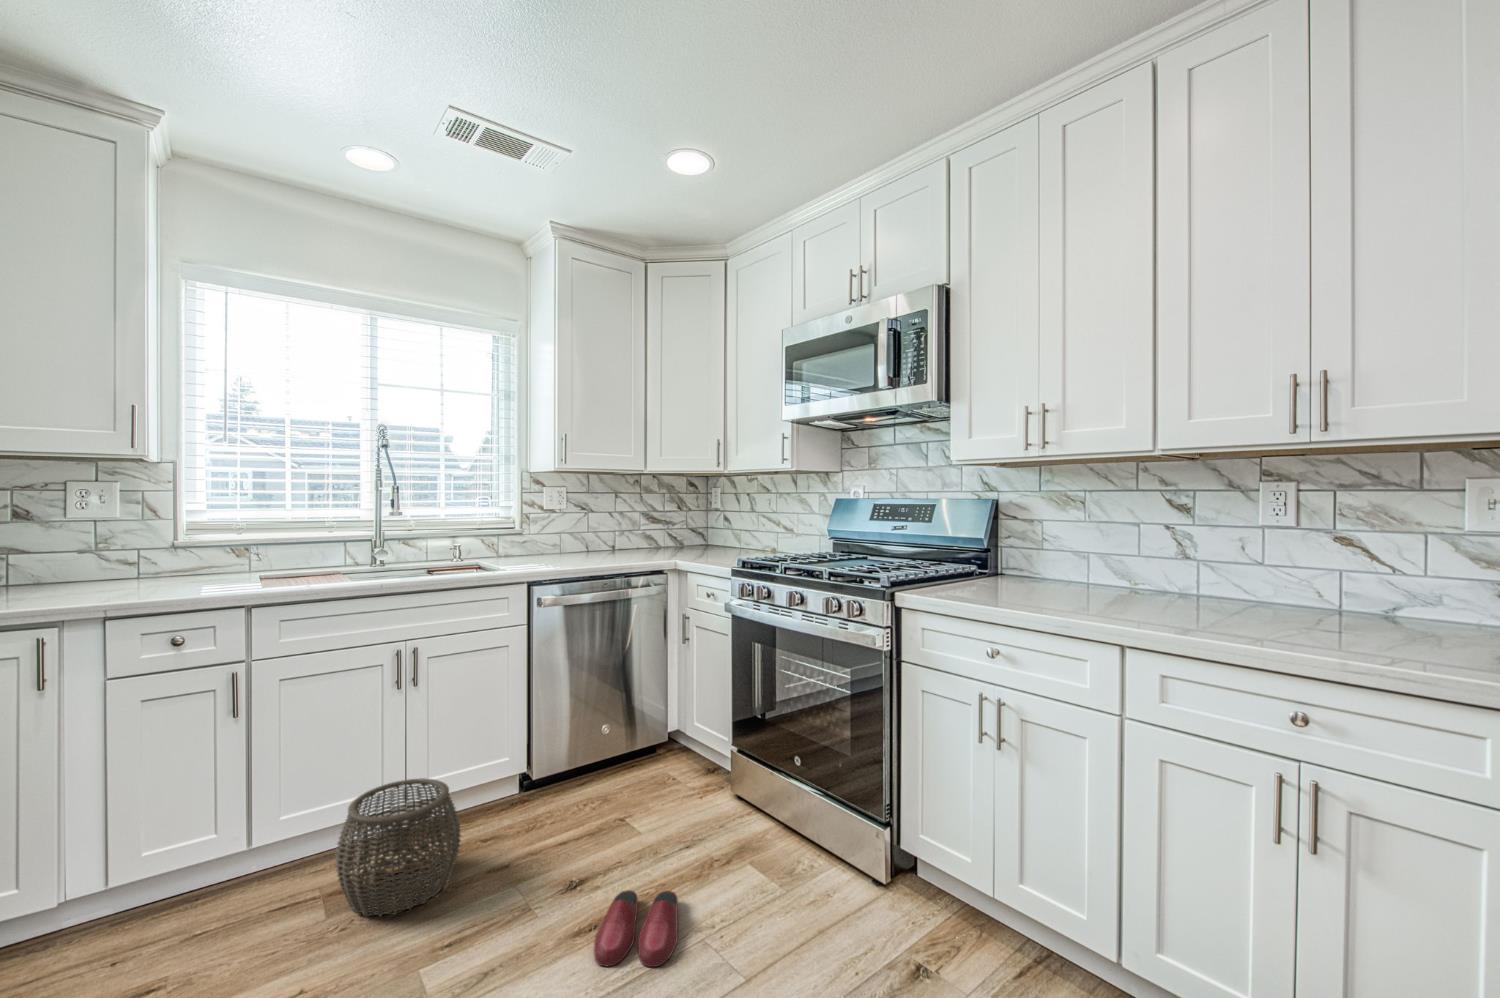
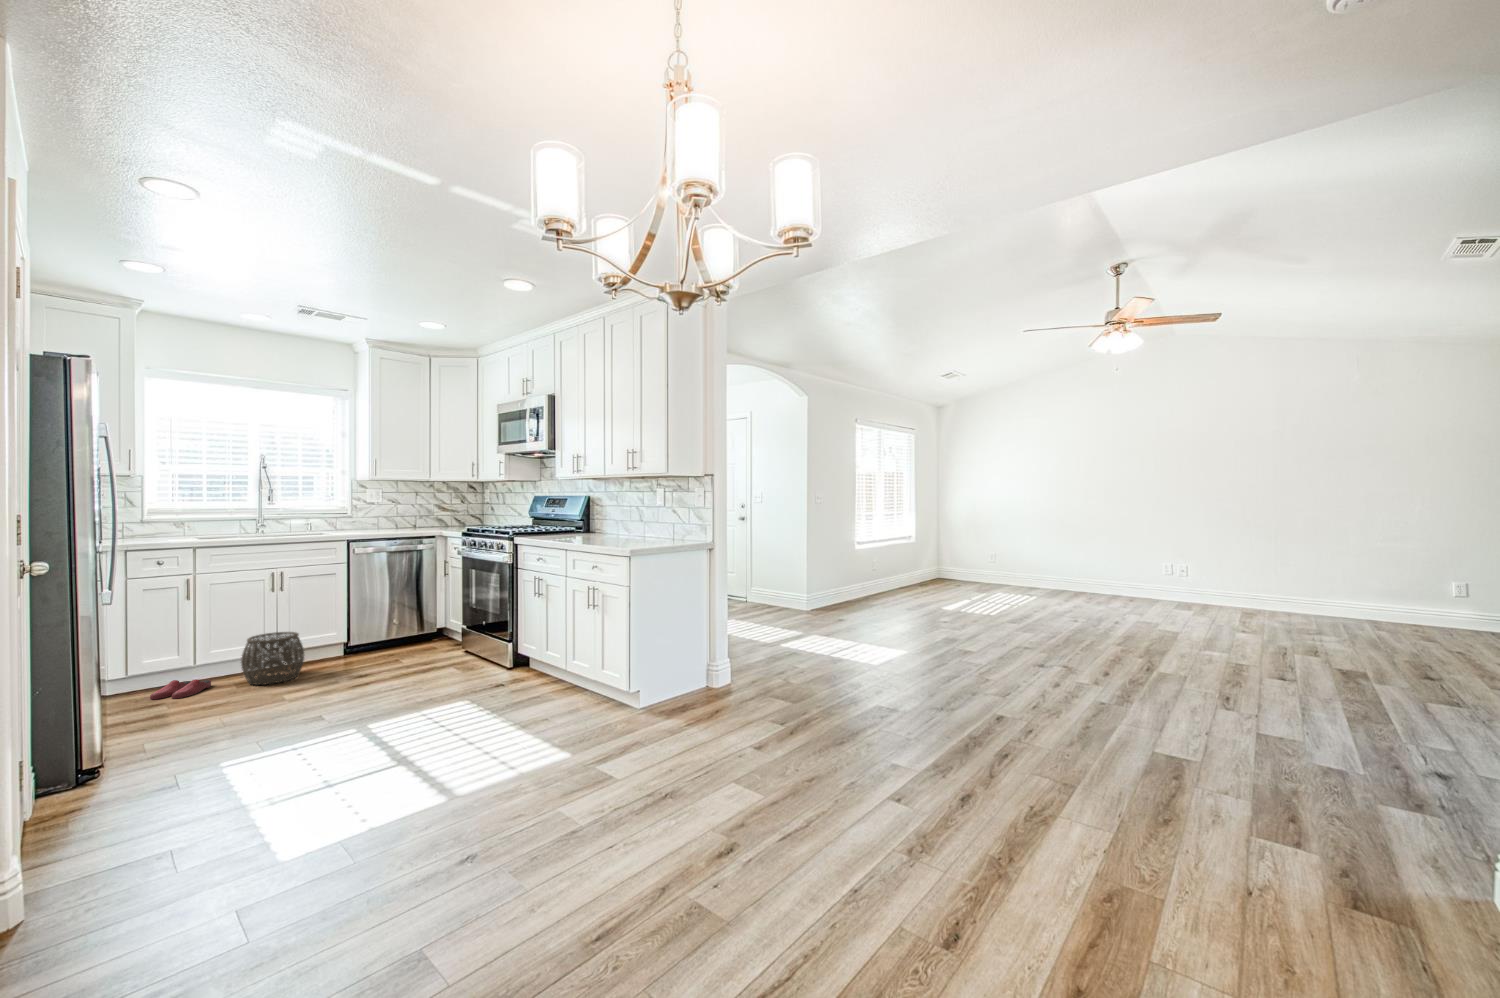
slippers: present [594,890,678,967] -> present [150,679,211,699]

